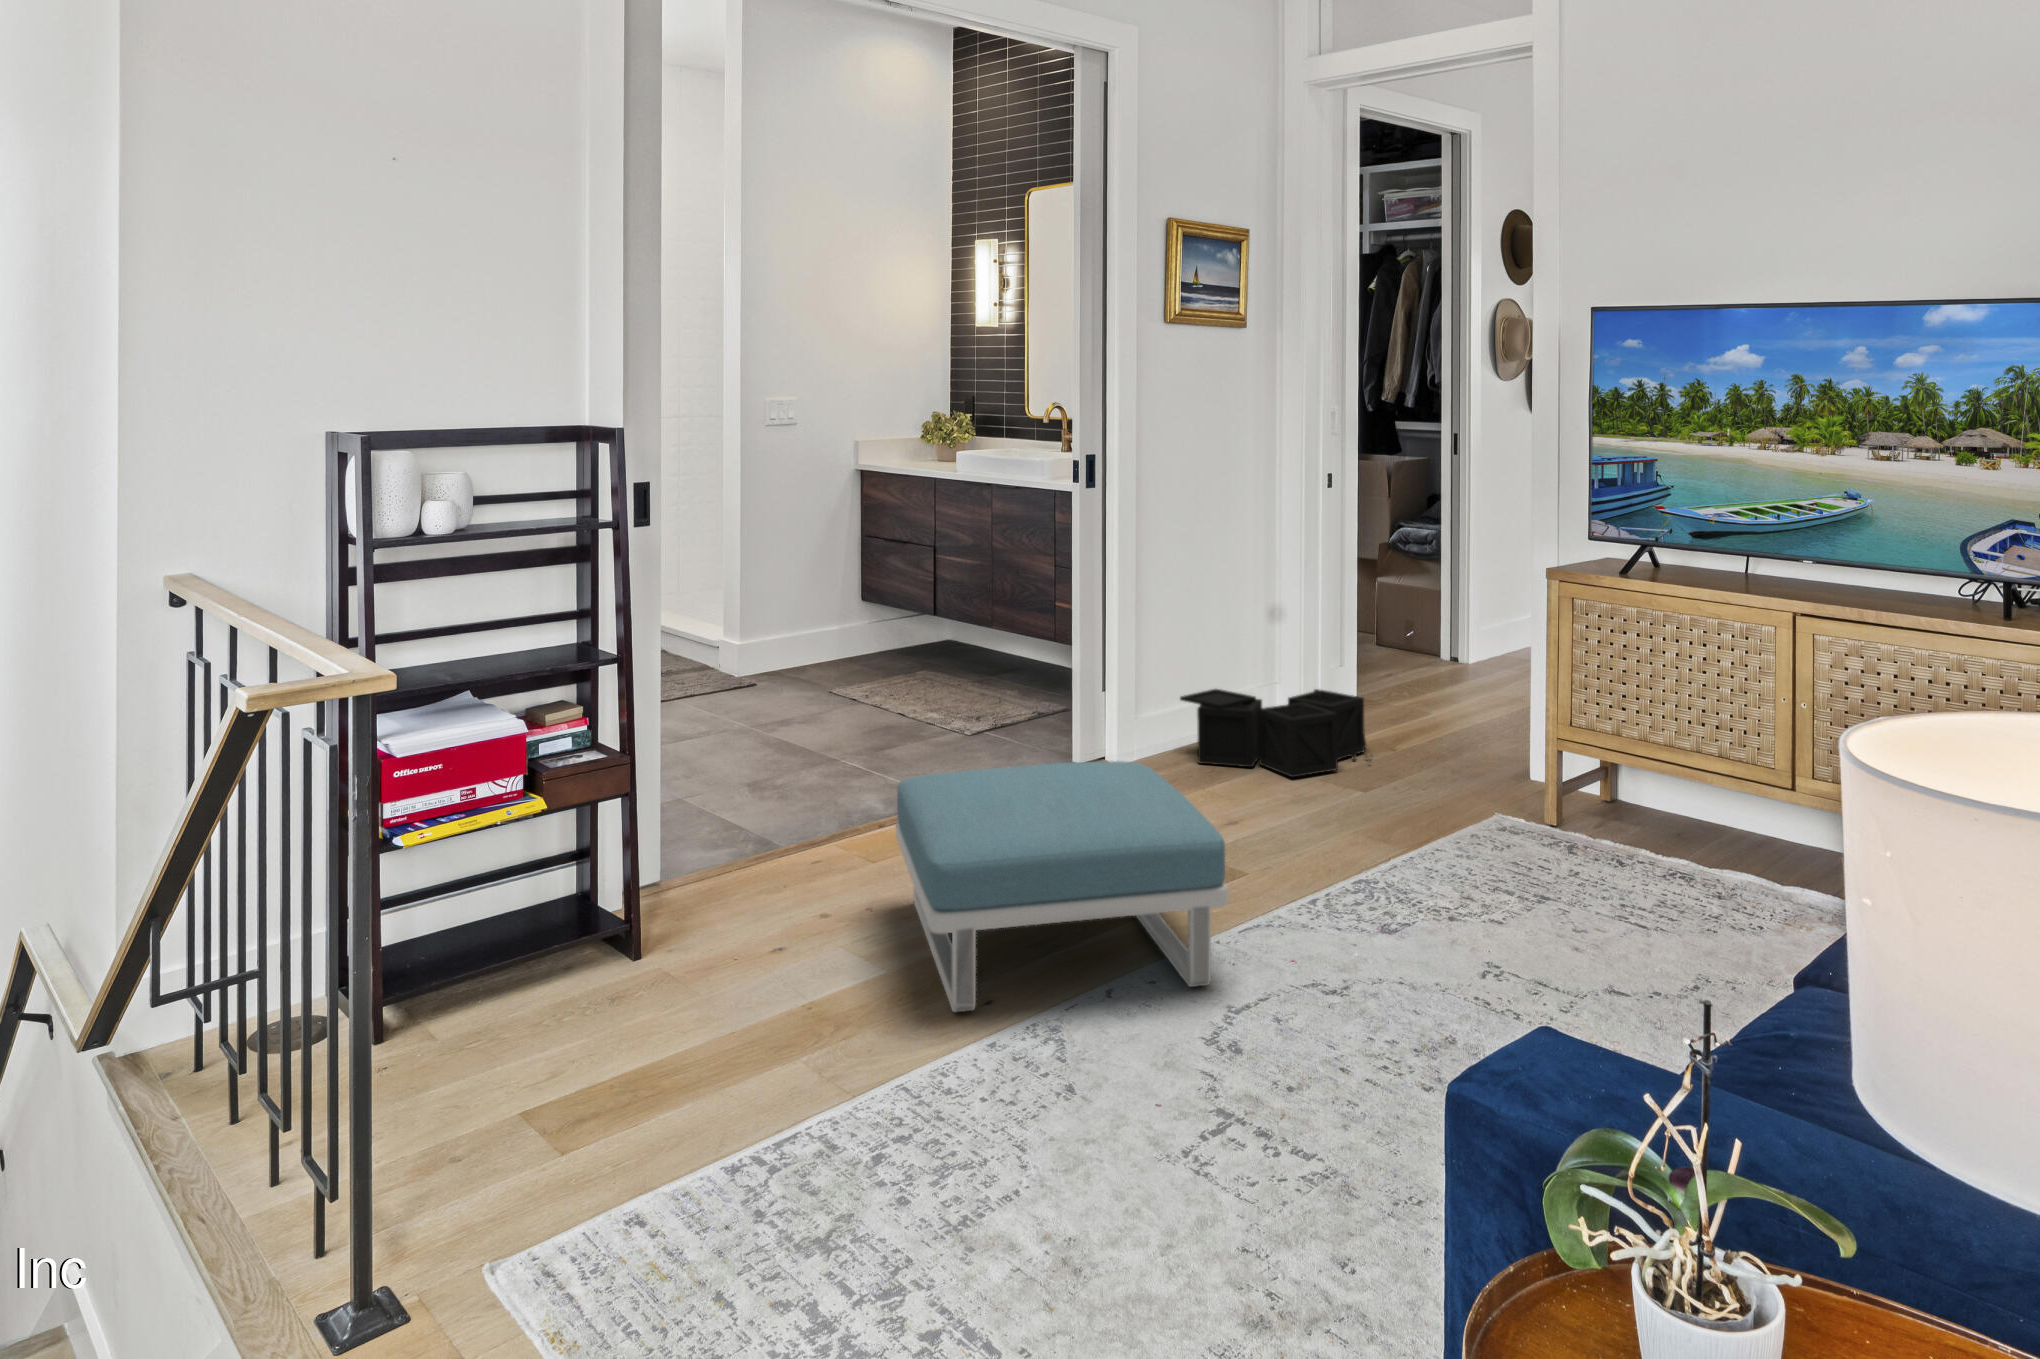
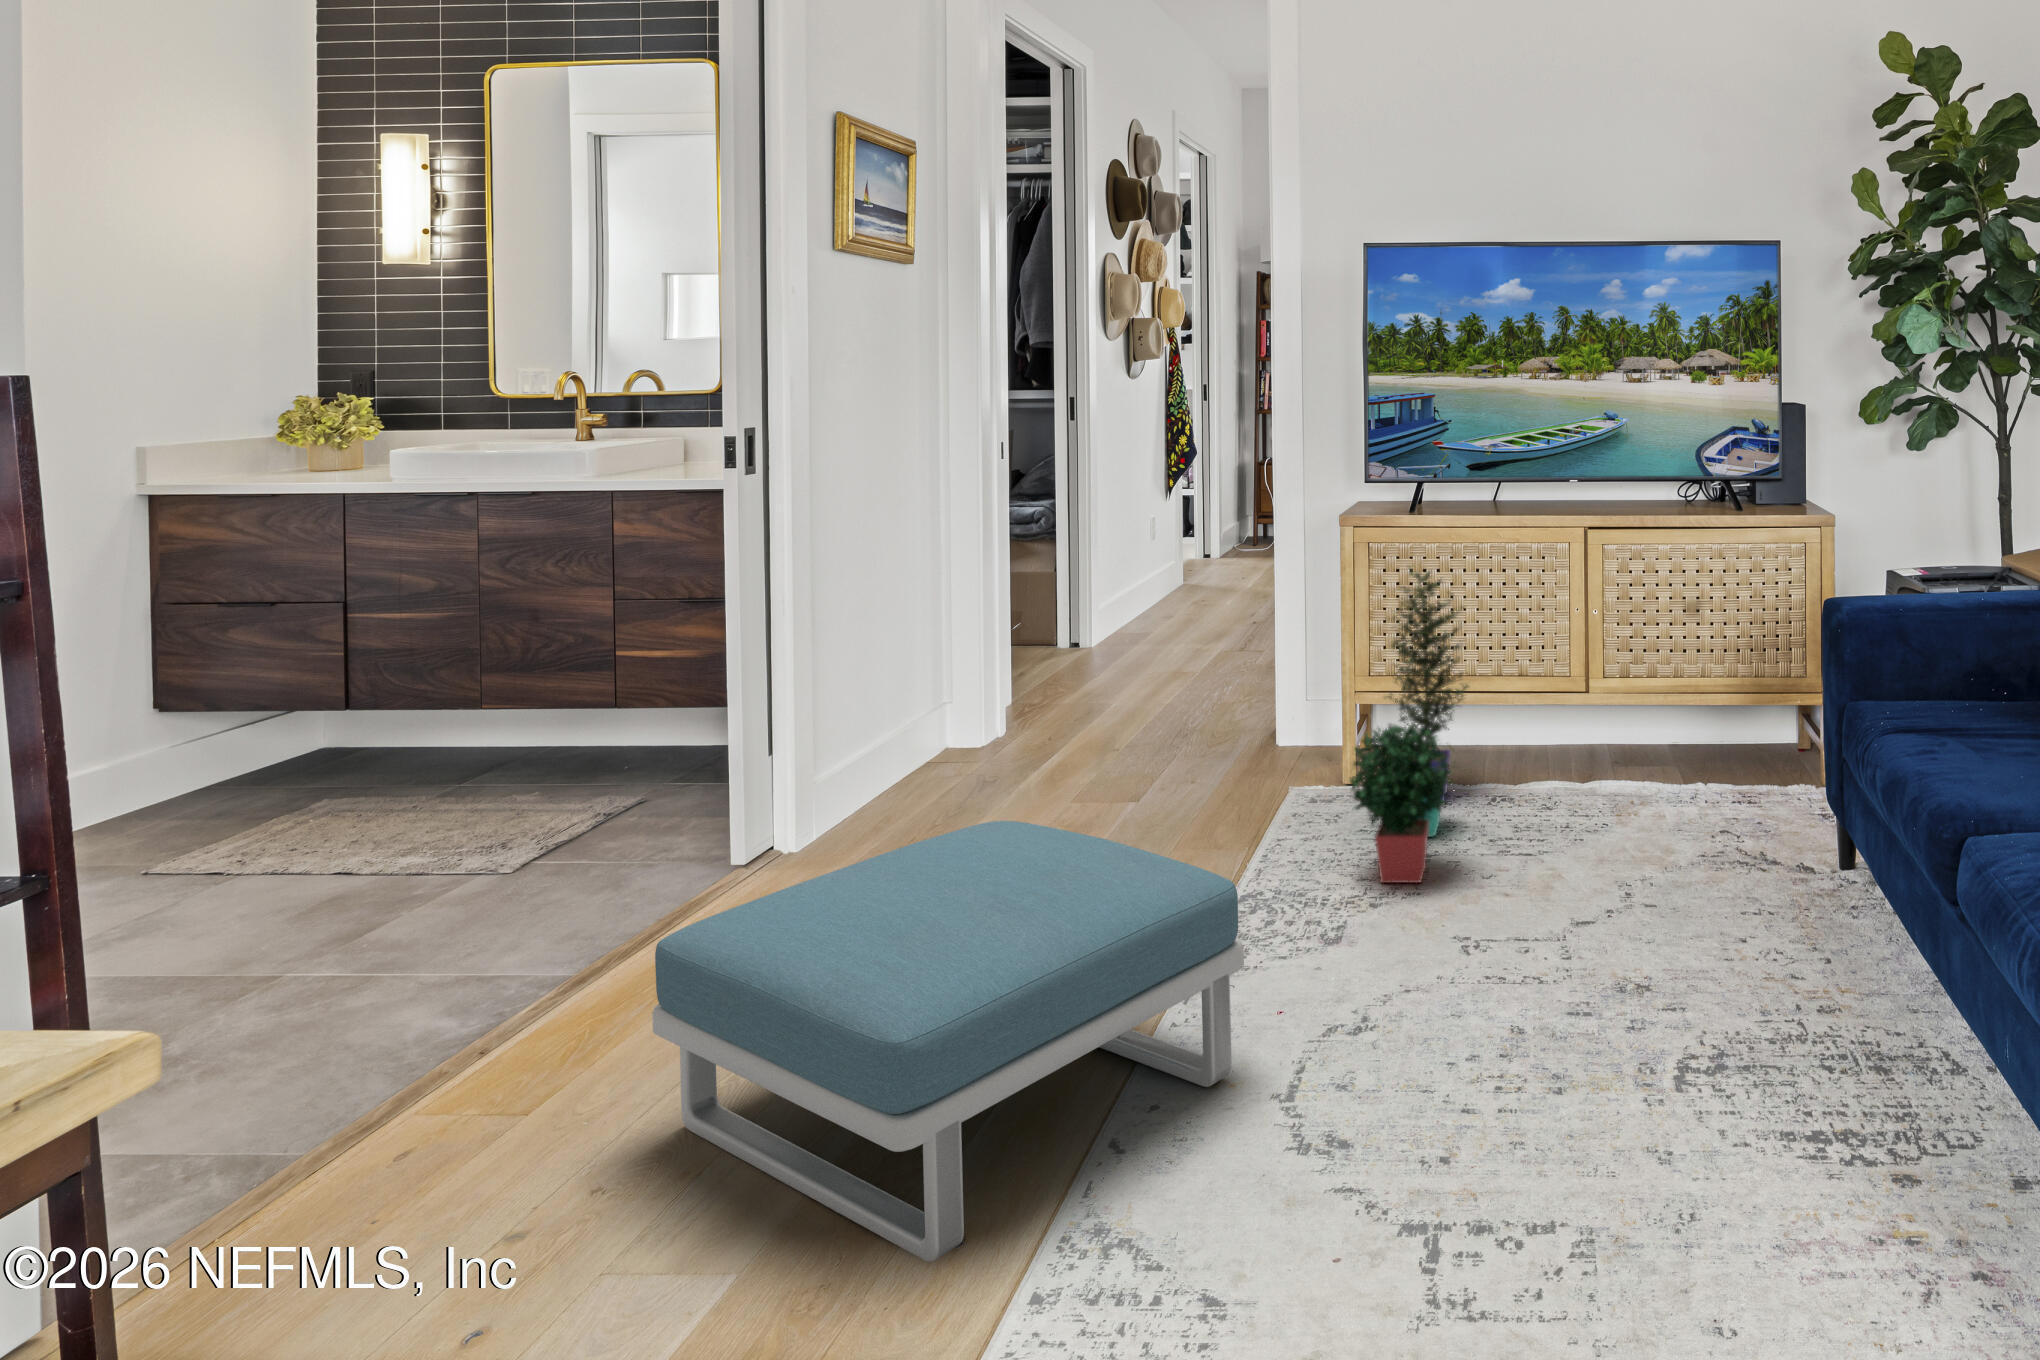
potted plant: none [1443,624,1653,913] -> present [1350,568,1468,883]
storage bin: present [1180,689,1370,777] -> none [875,693,1117,814]

